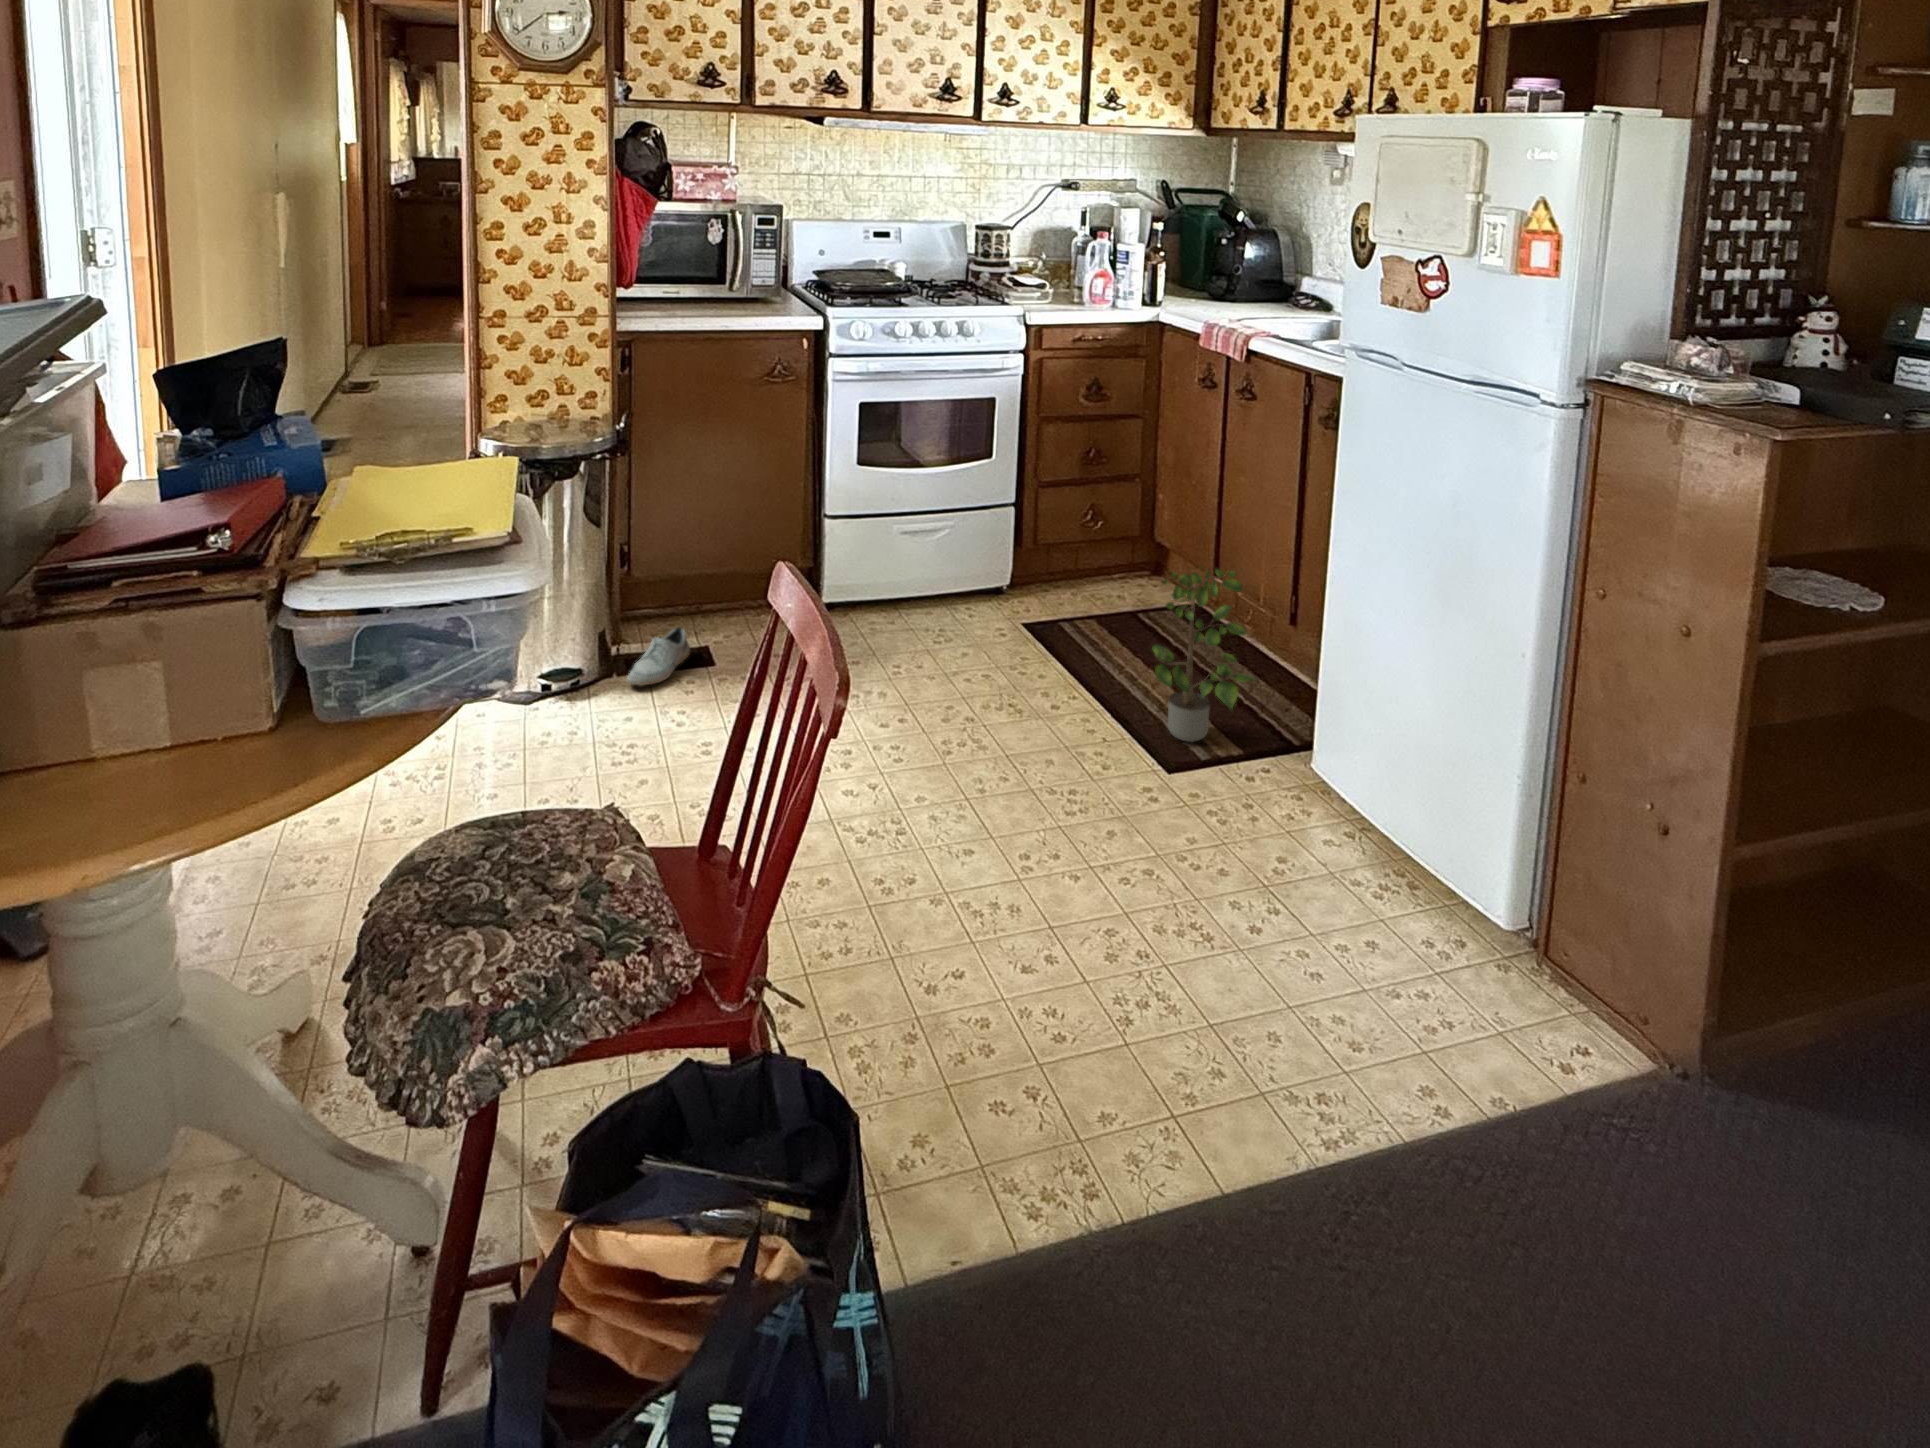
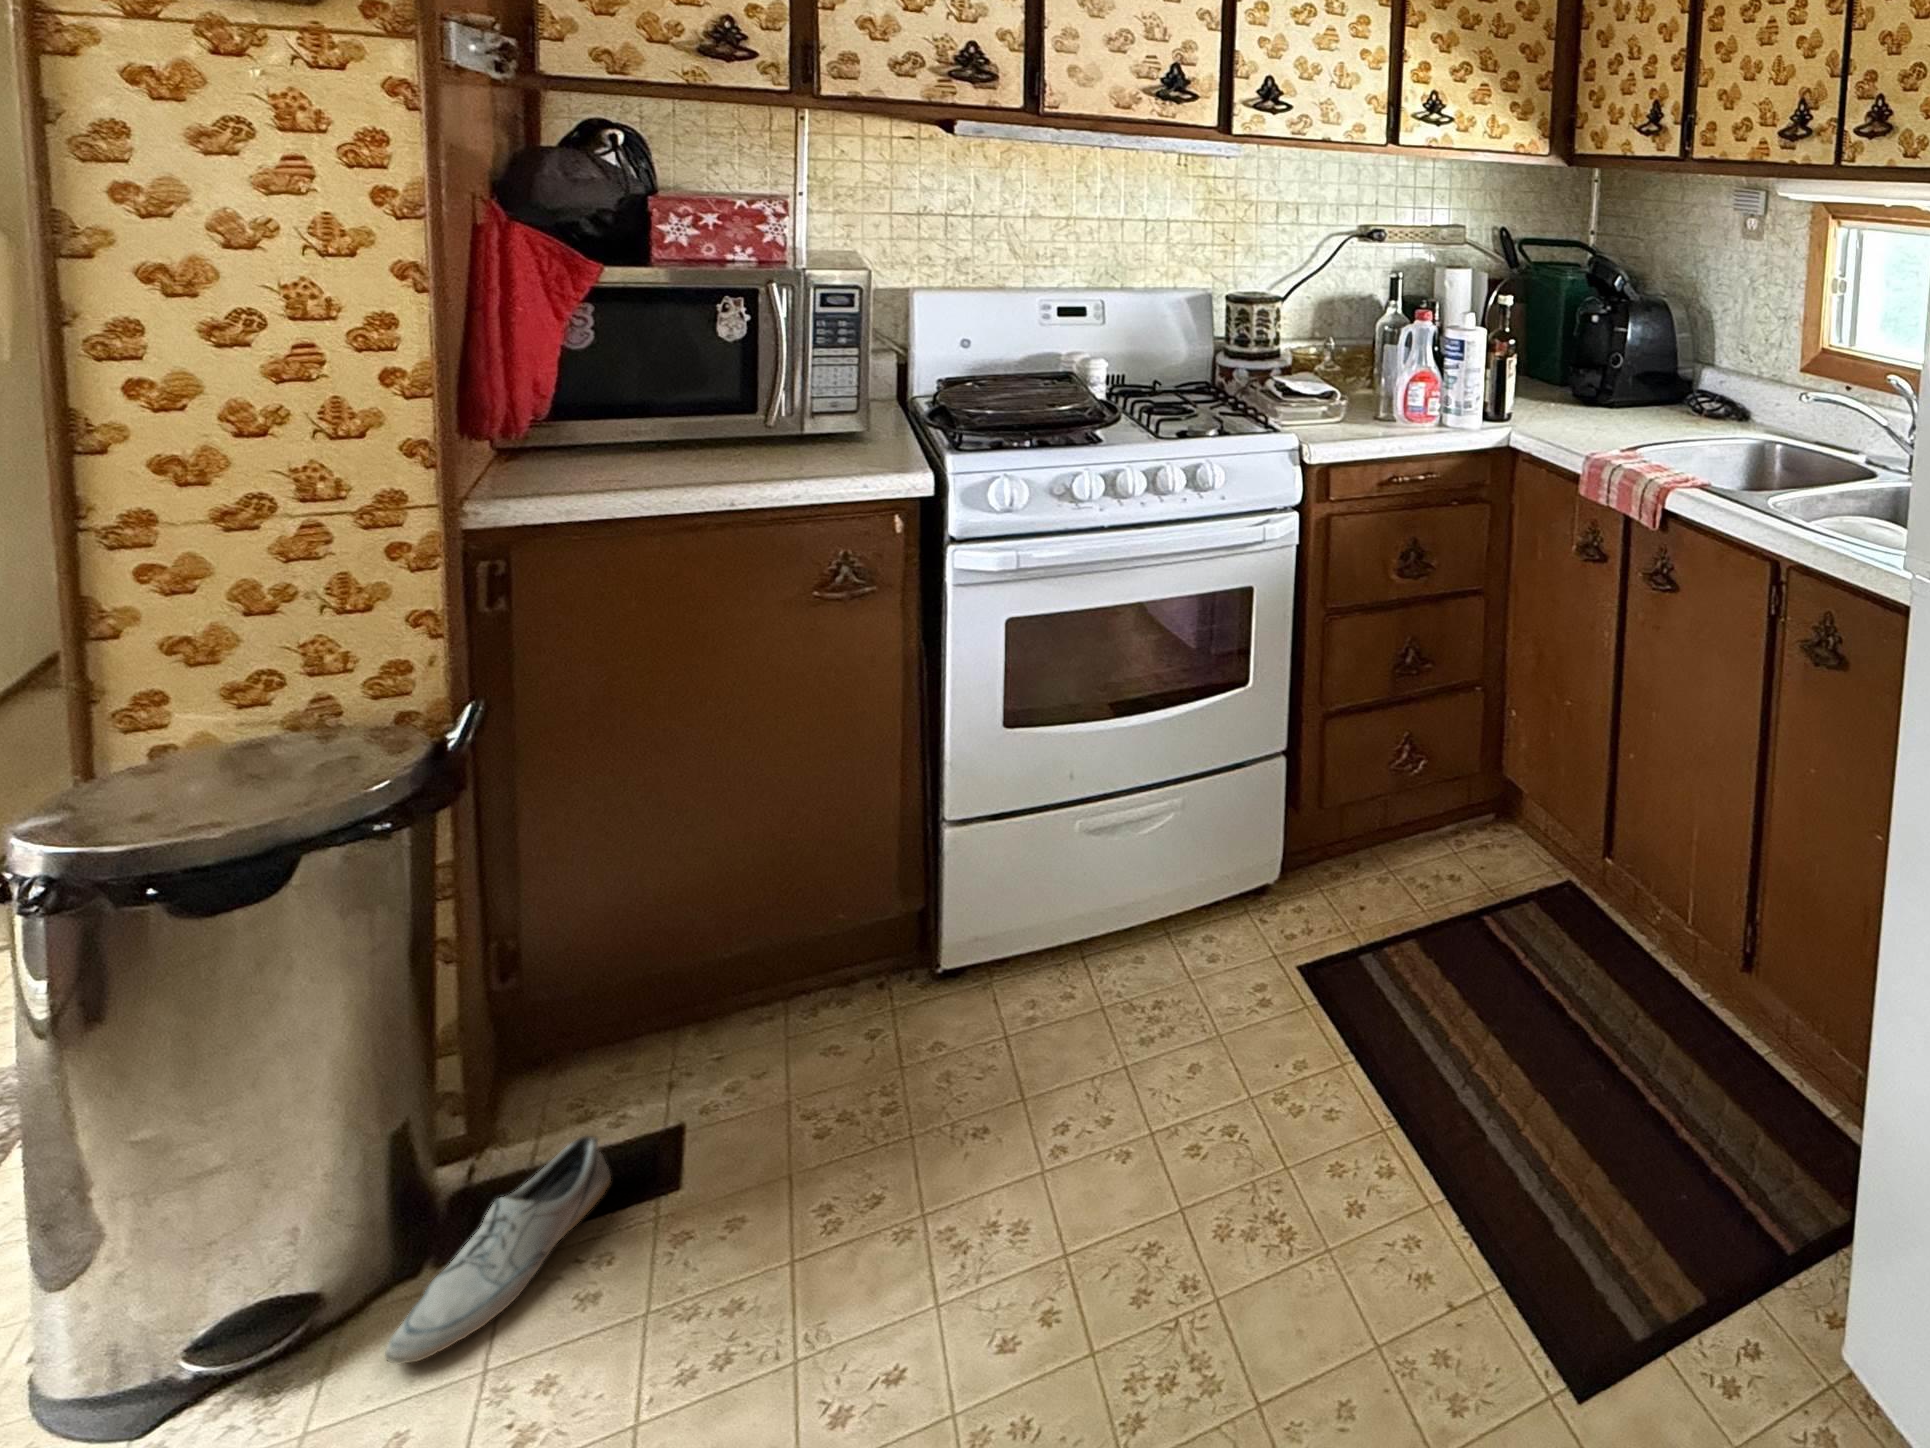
potted plant: present [1152,566,1255,742] -> none [1537,982,1740,1337]

